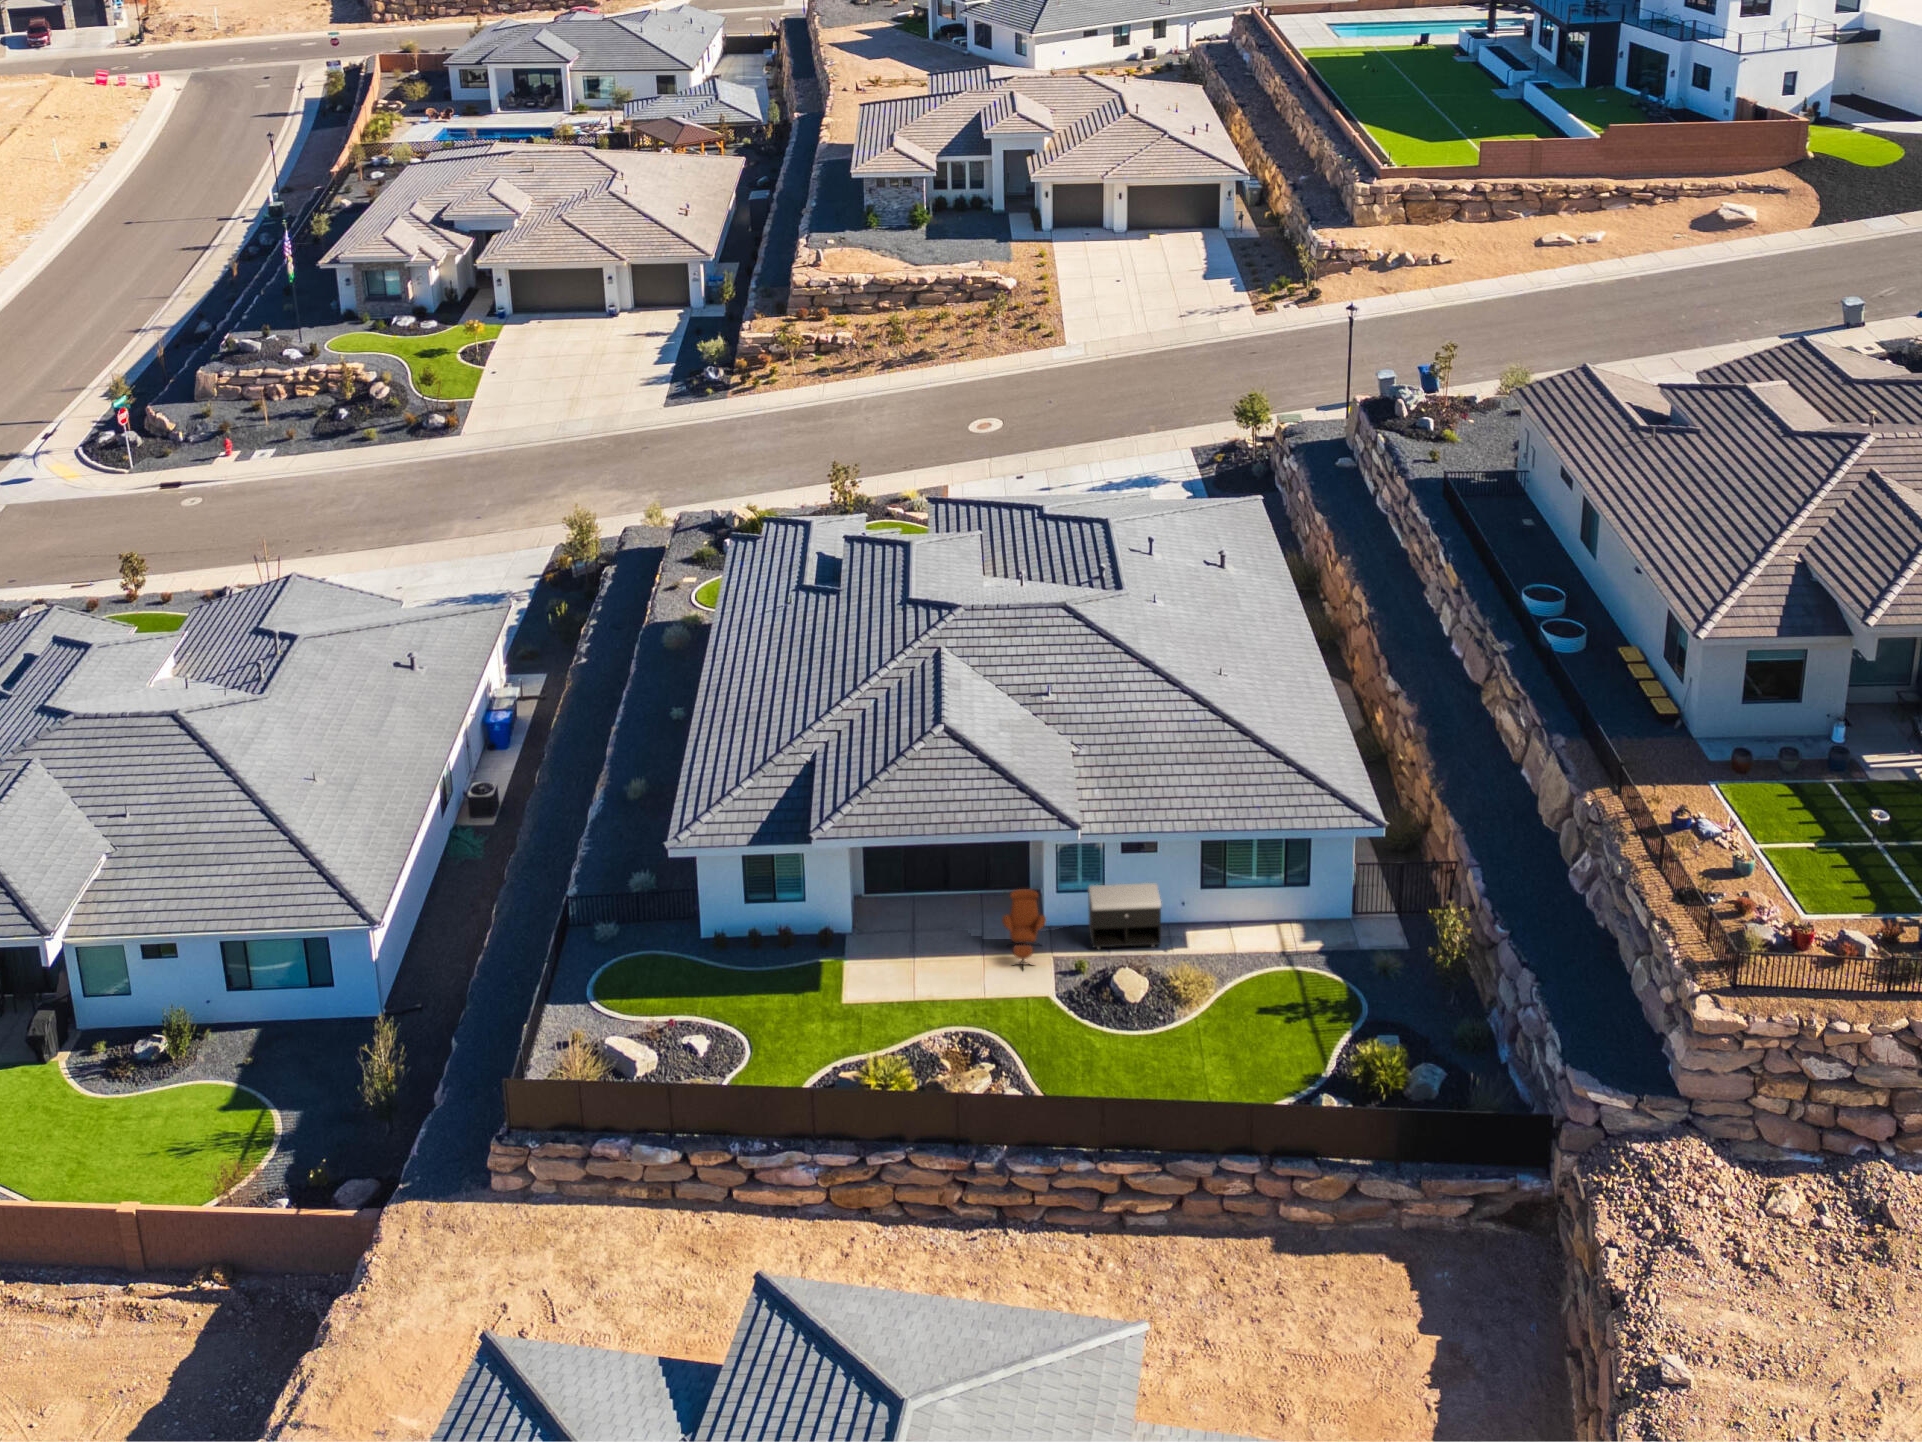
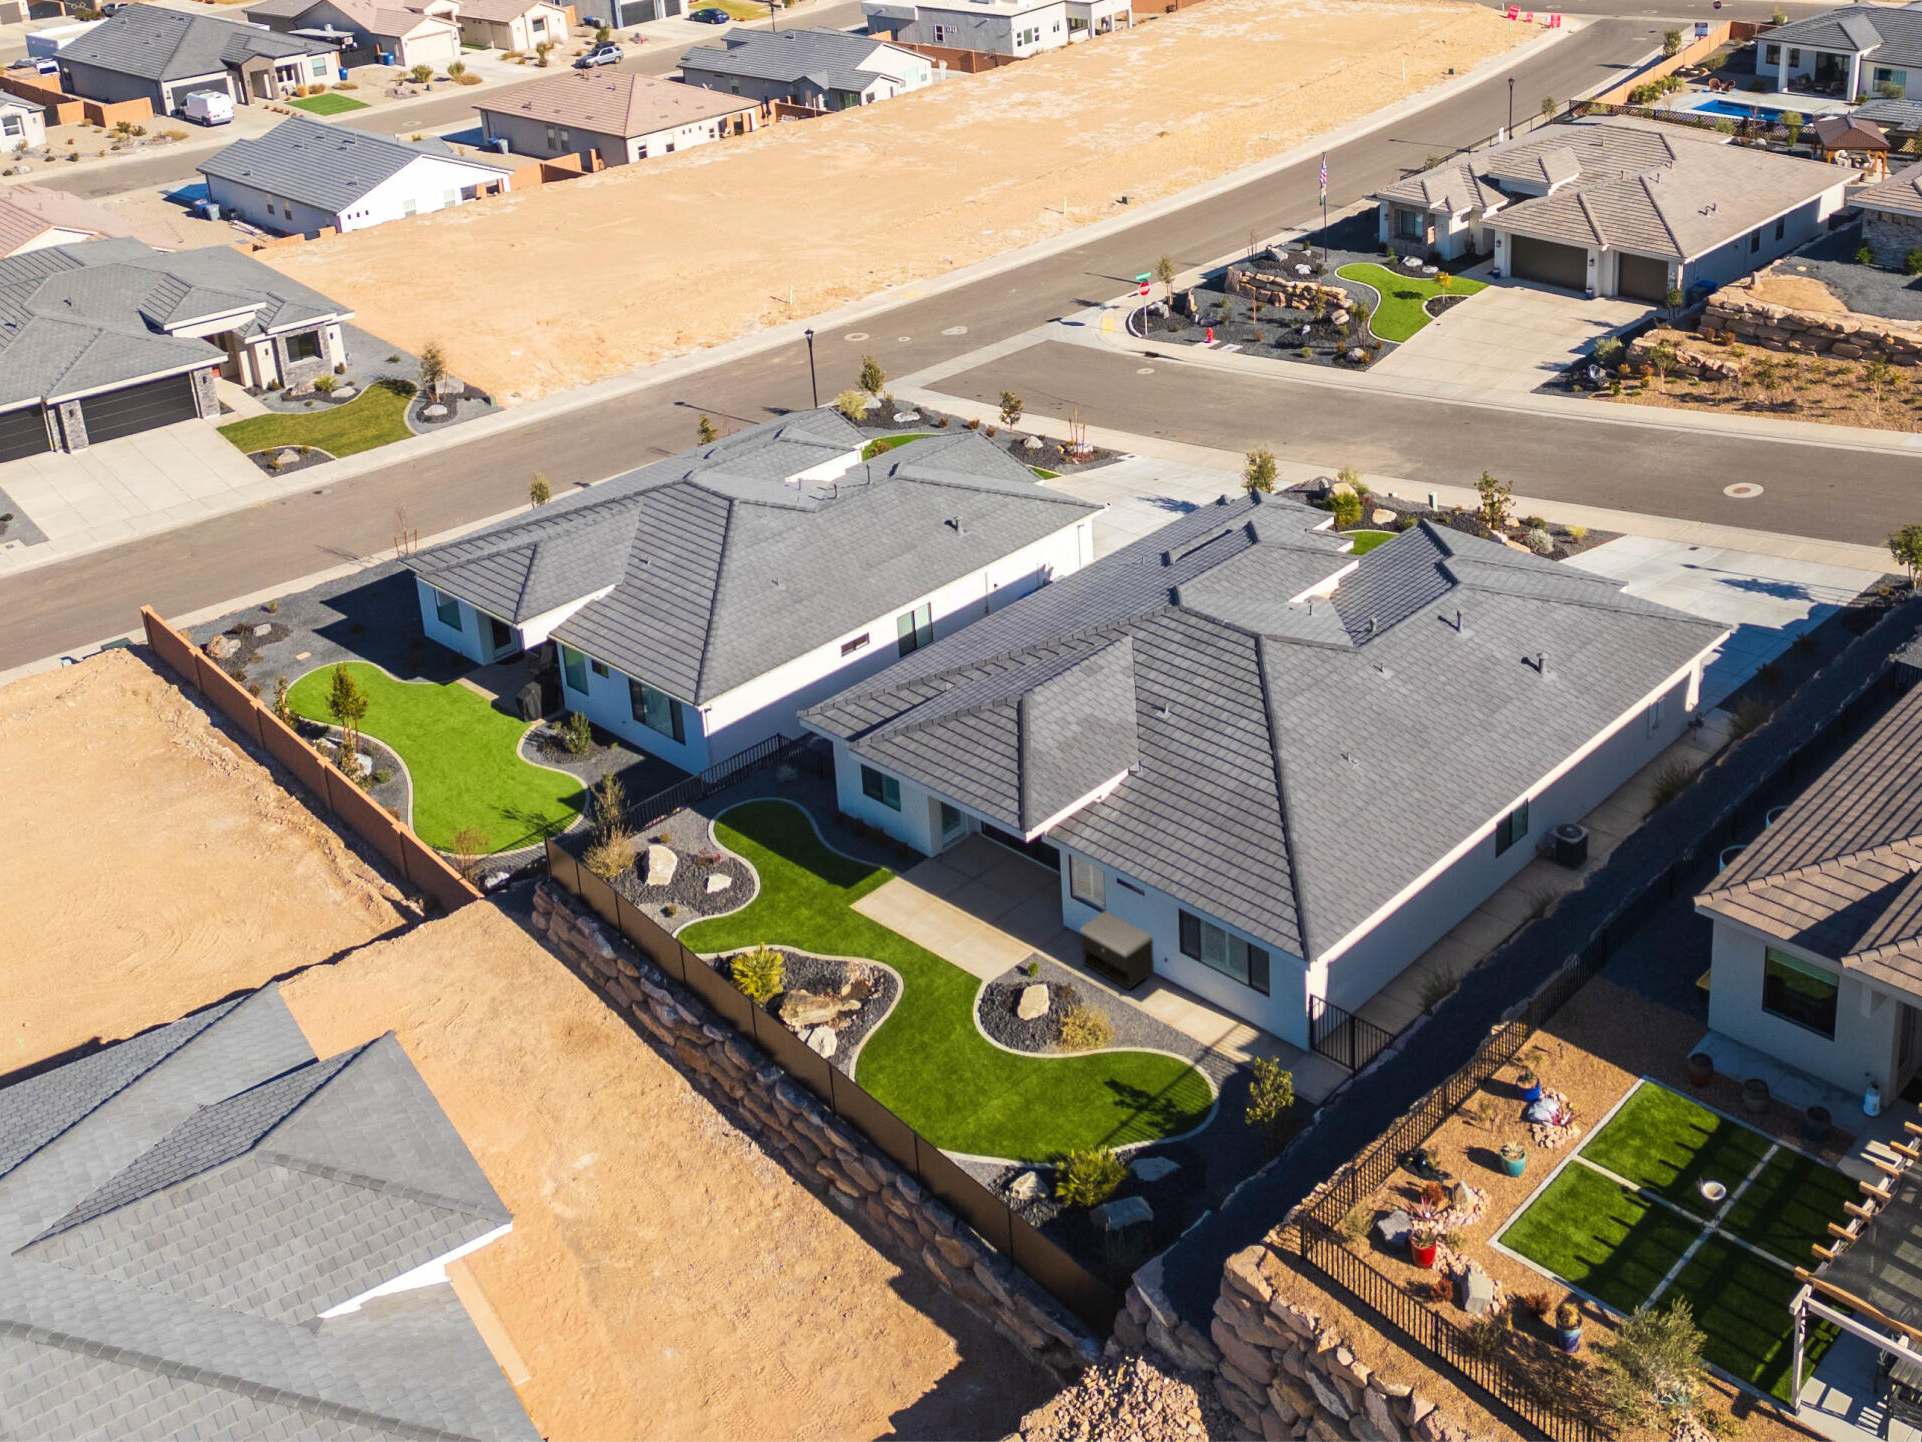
lounge chair: present [1002,889,1046,970] -> none [1014,887,1070,958]

